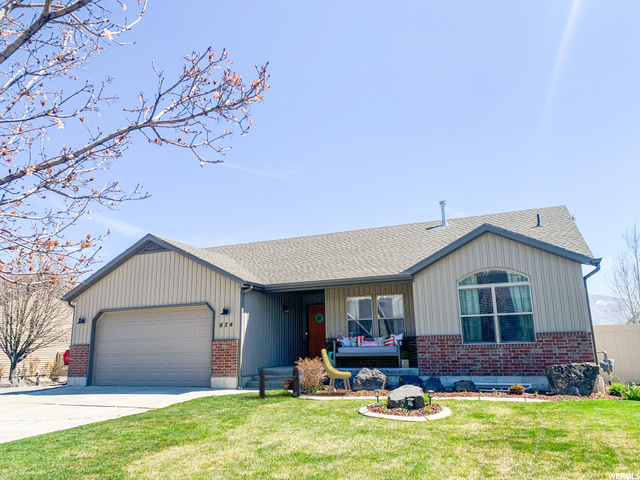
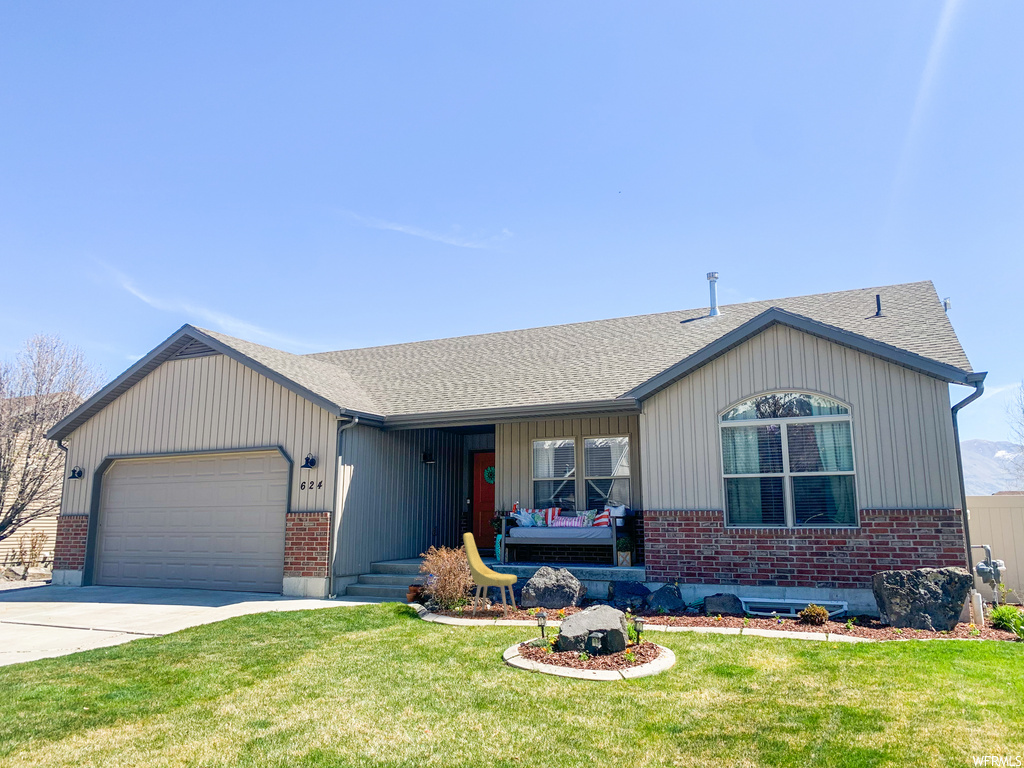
bench: present [259,367,300,398] -> none [352,563,422,619]

